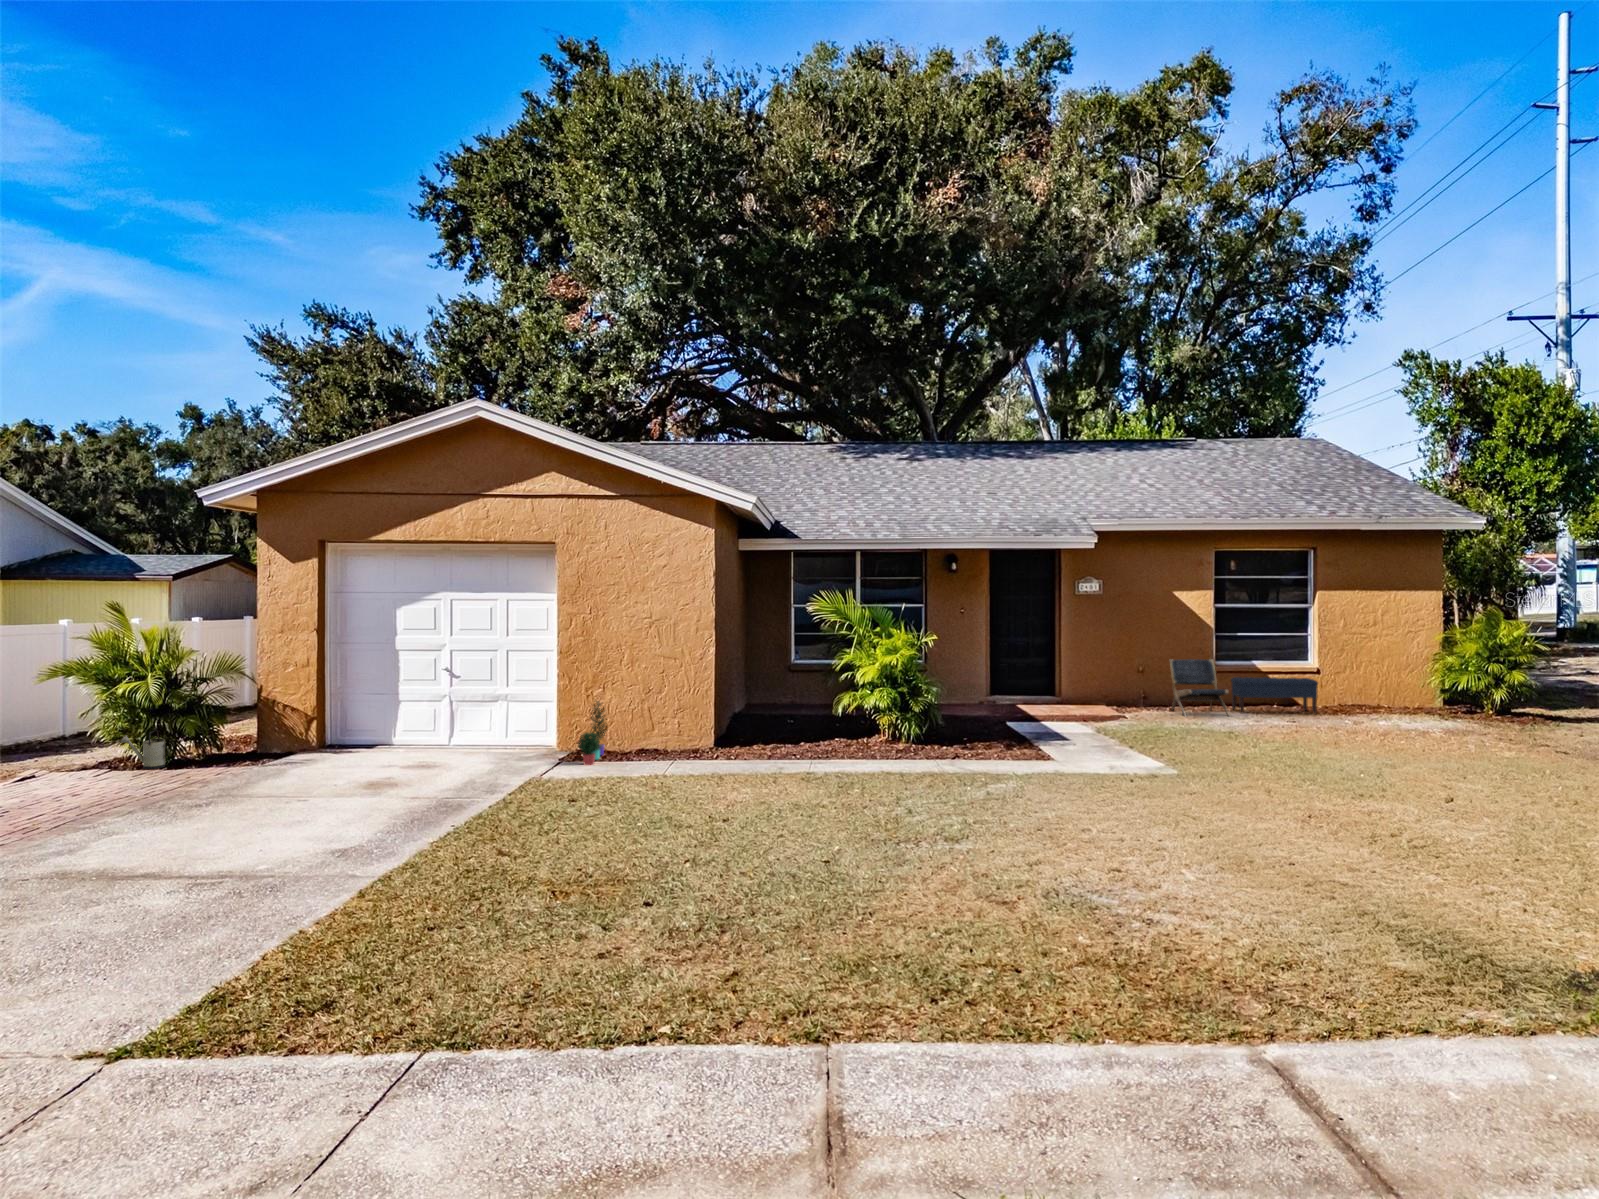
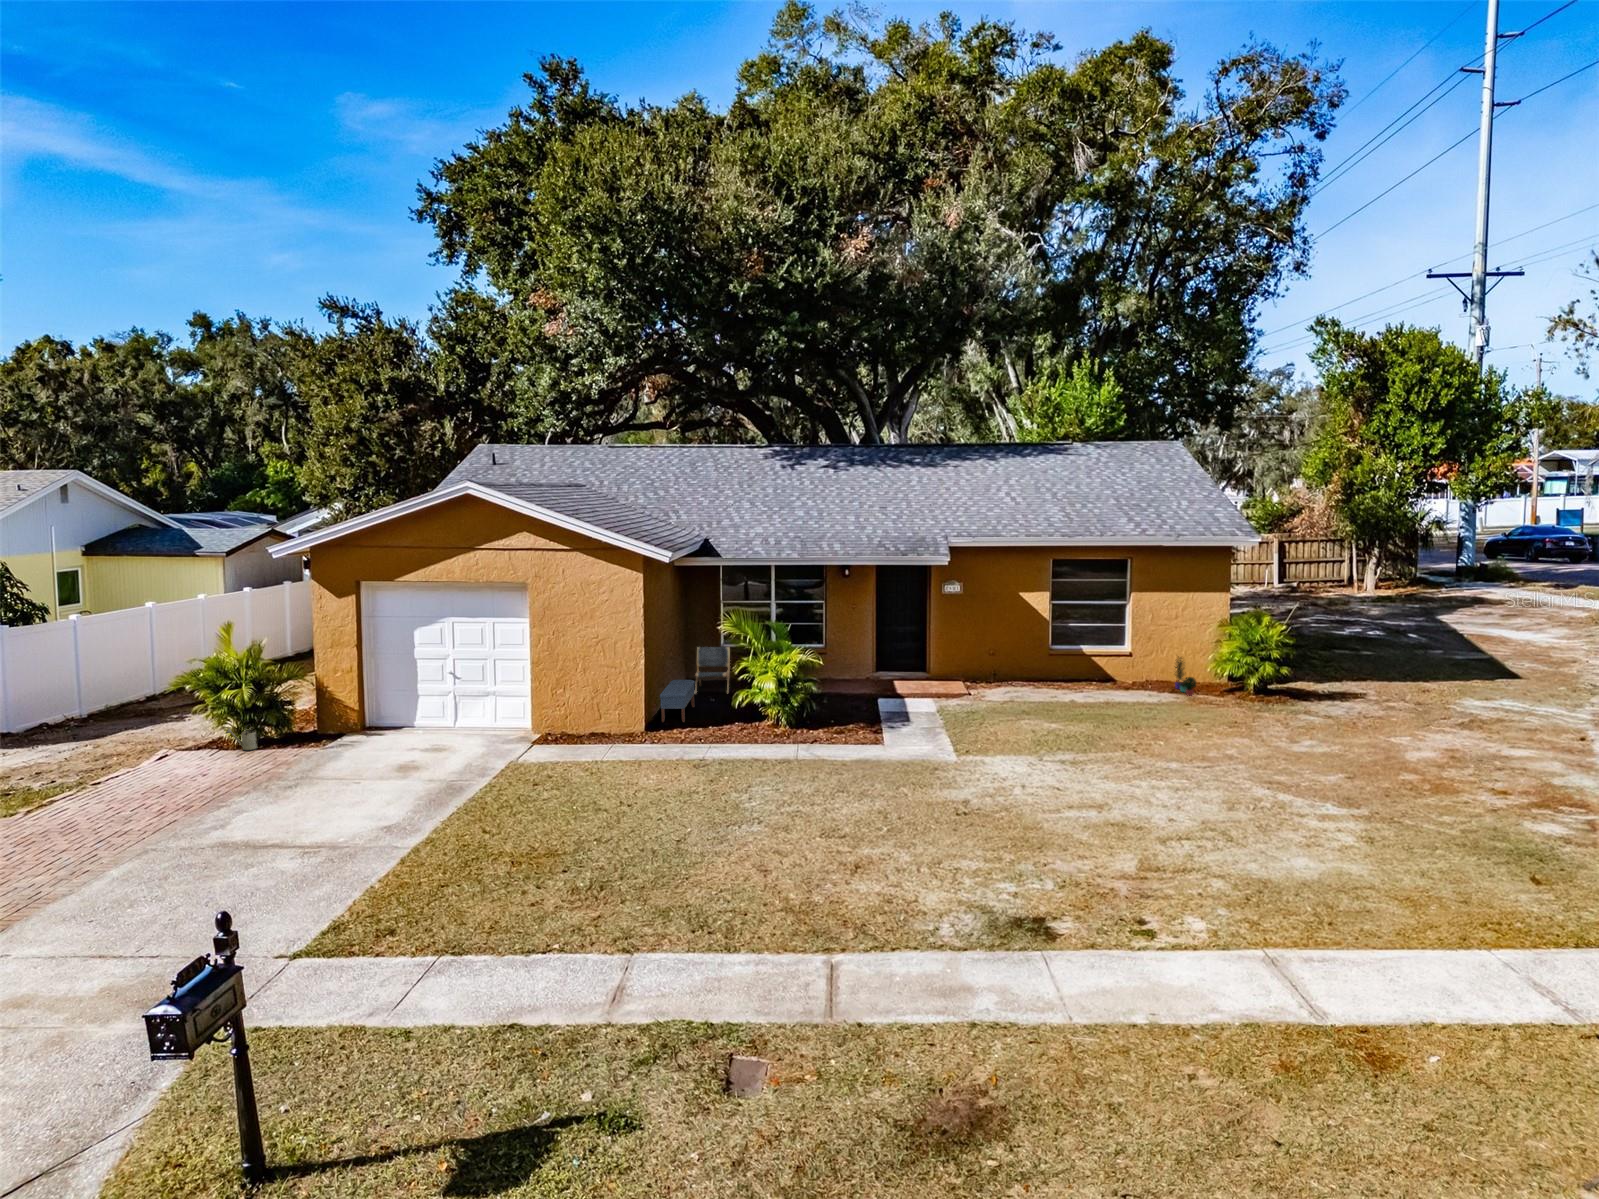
lounge chair: present [1170,659,1230,717] -> present [695,647,730,693]
bench: present [1231,677,1318,714] -> present [660,680,695,722]
potted plant: present [578,701,607,765] -> present [1175,658,1196,696]

